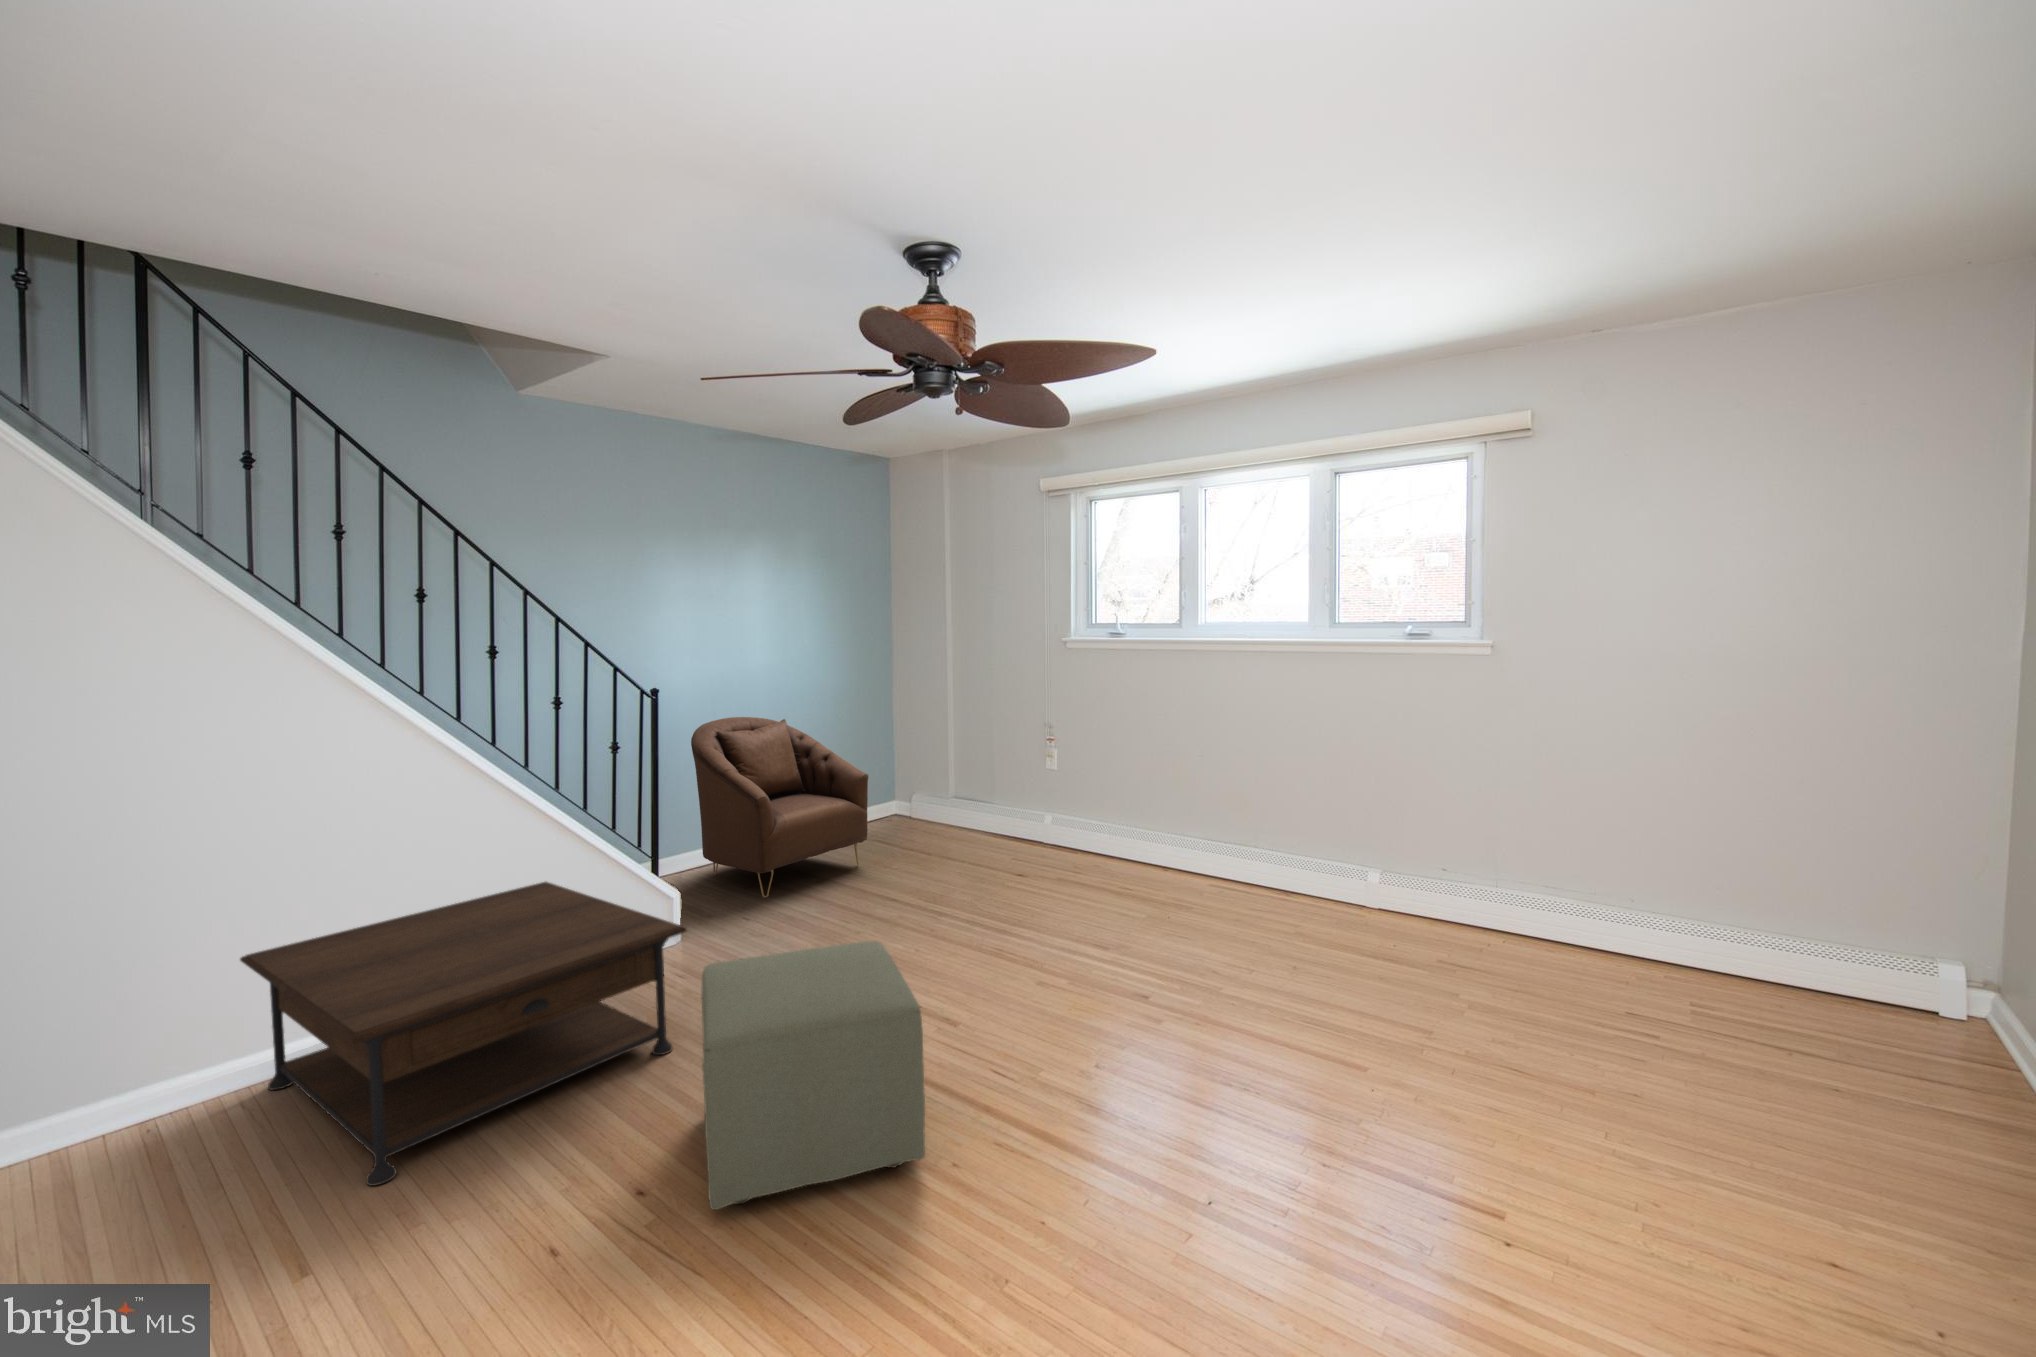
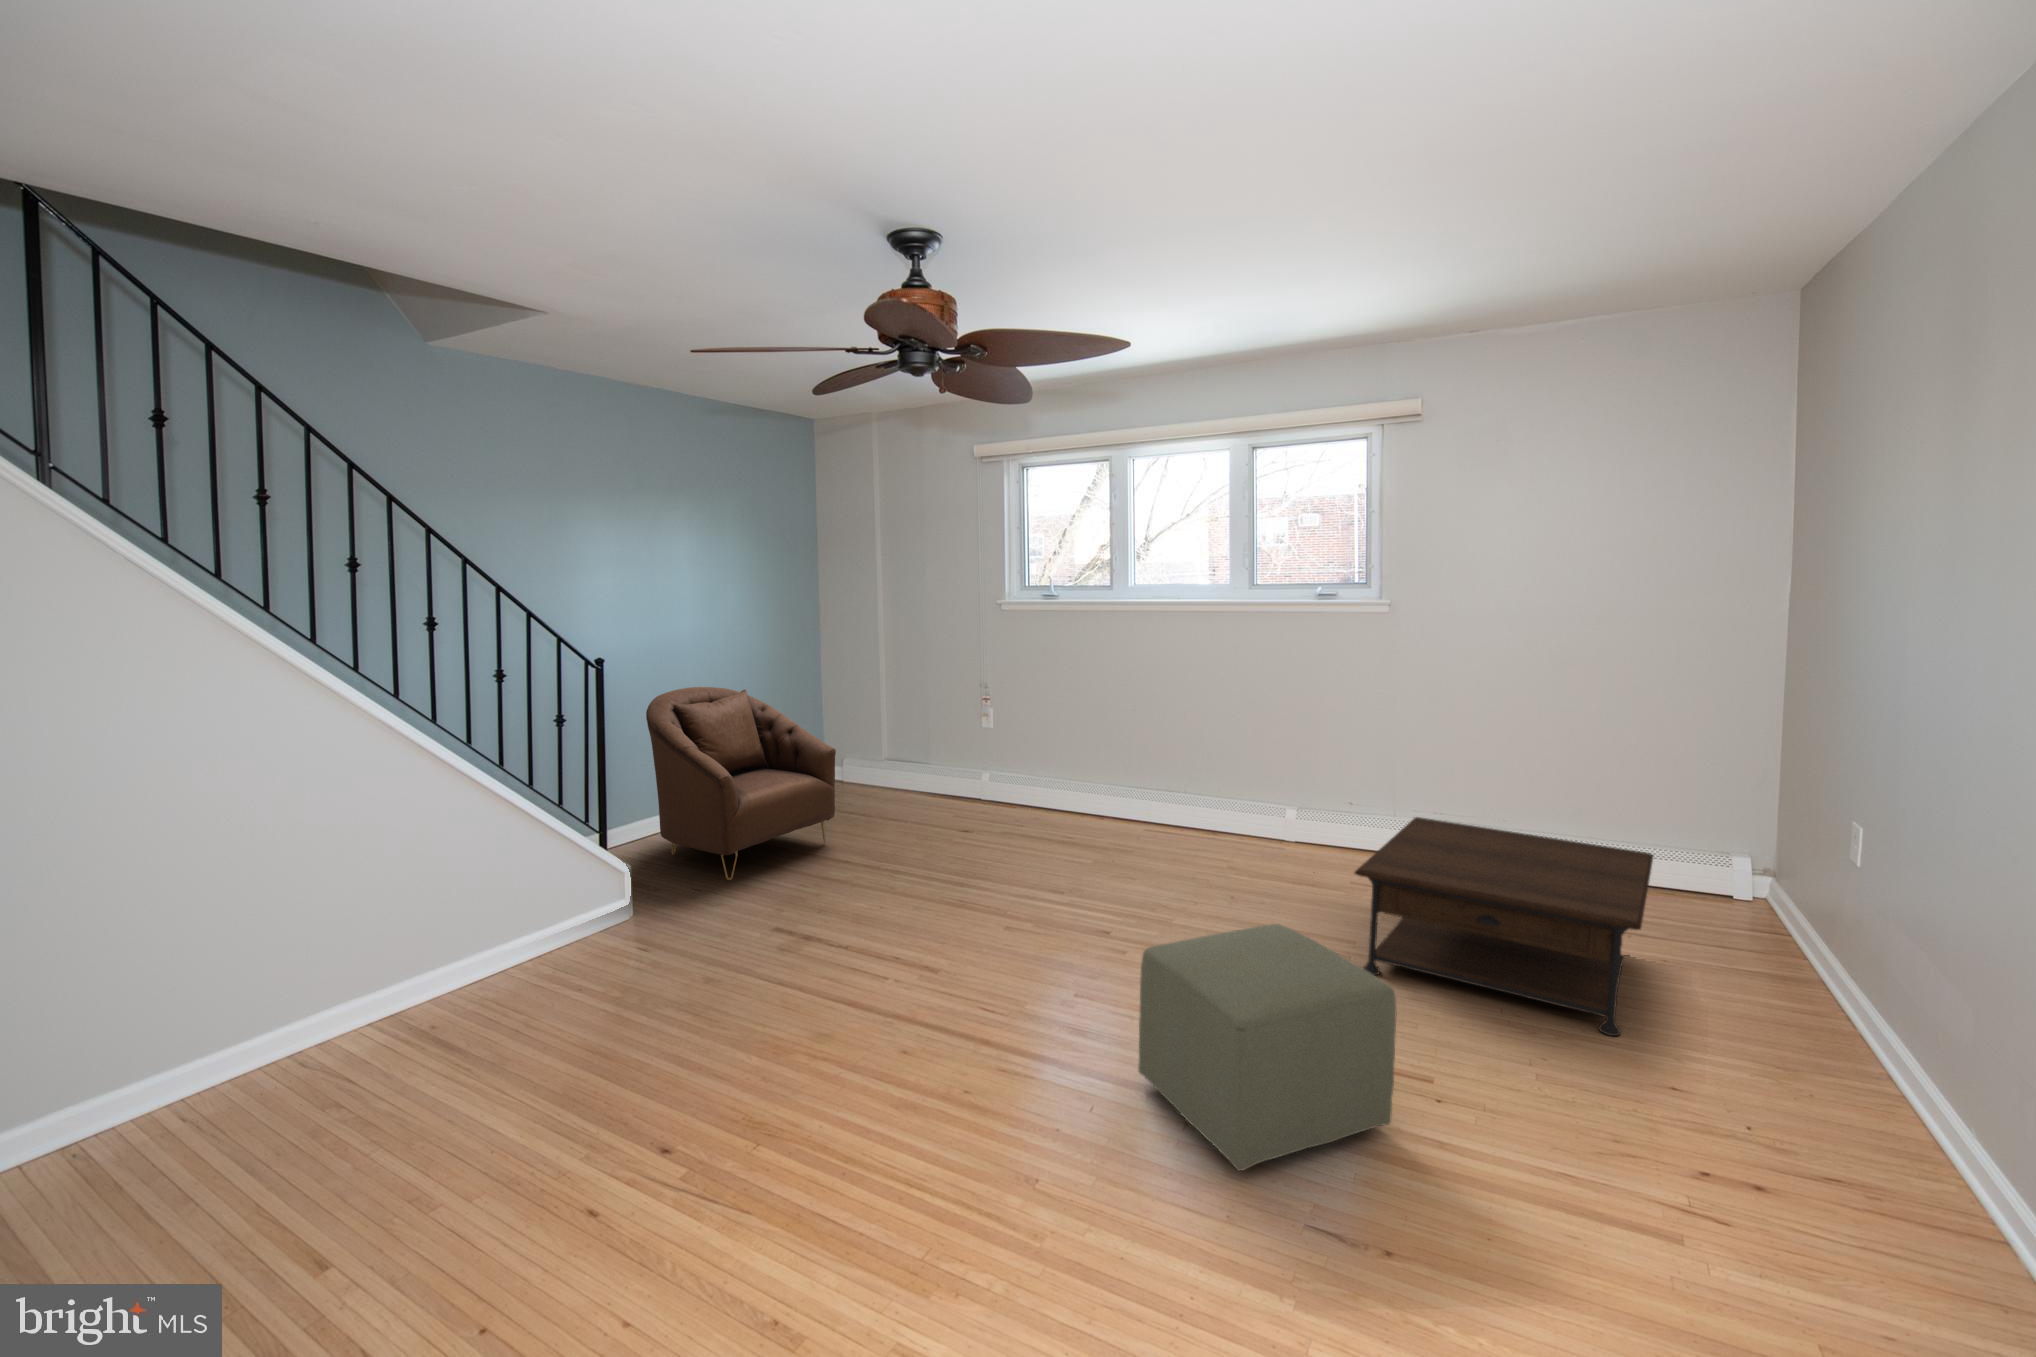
coffee table: present [240,882,687,1186] -> present [1355,817,1653,1036]
ottoman: present [701,941,925,1210] -> present [1138,924,1396,1171]

